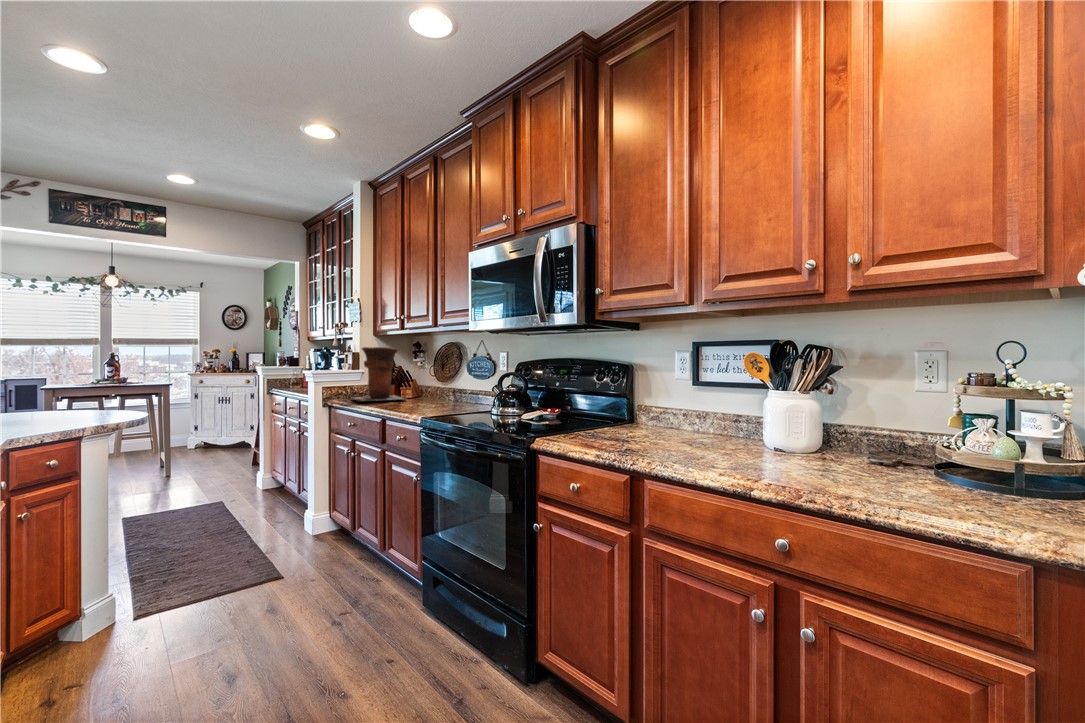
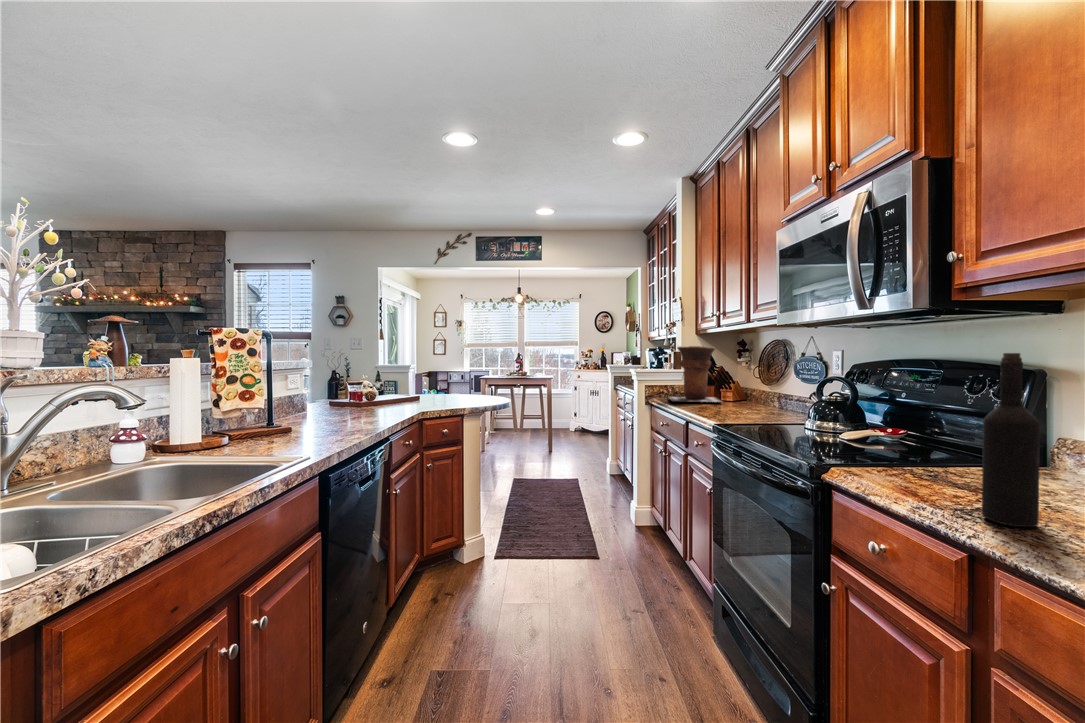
wine bottle: none [632,354,656,455] -> present [982,353,1040,527]

